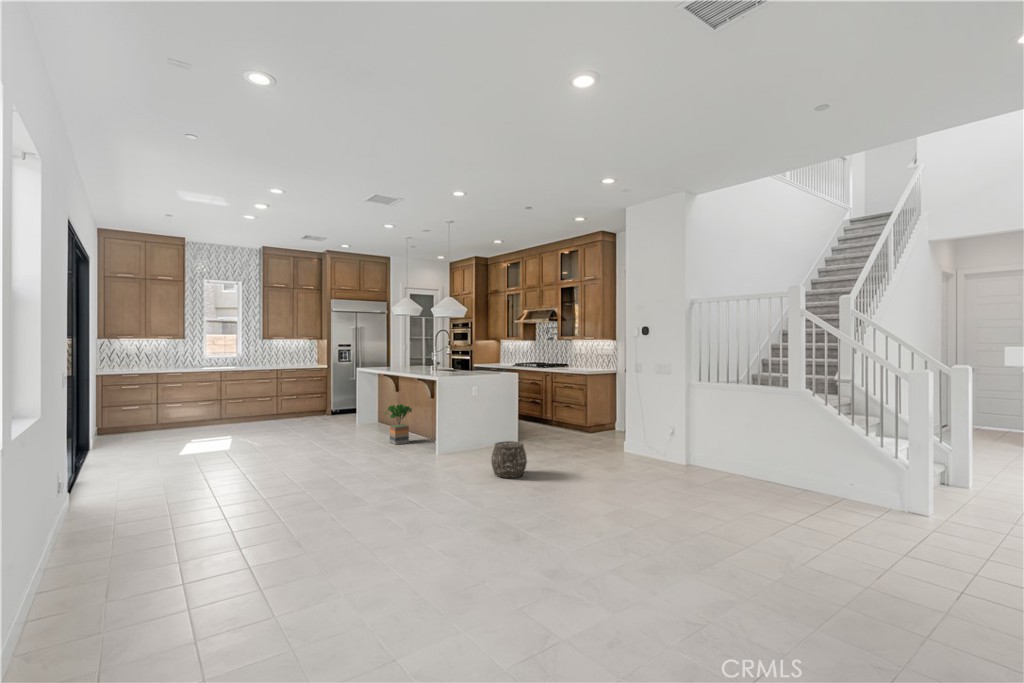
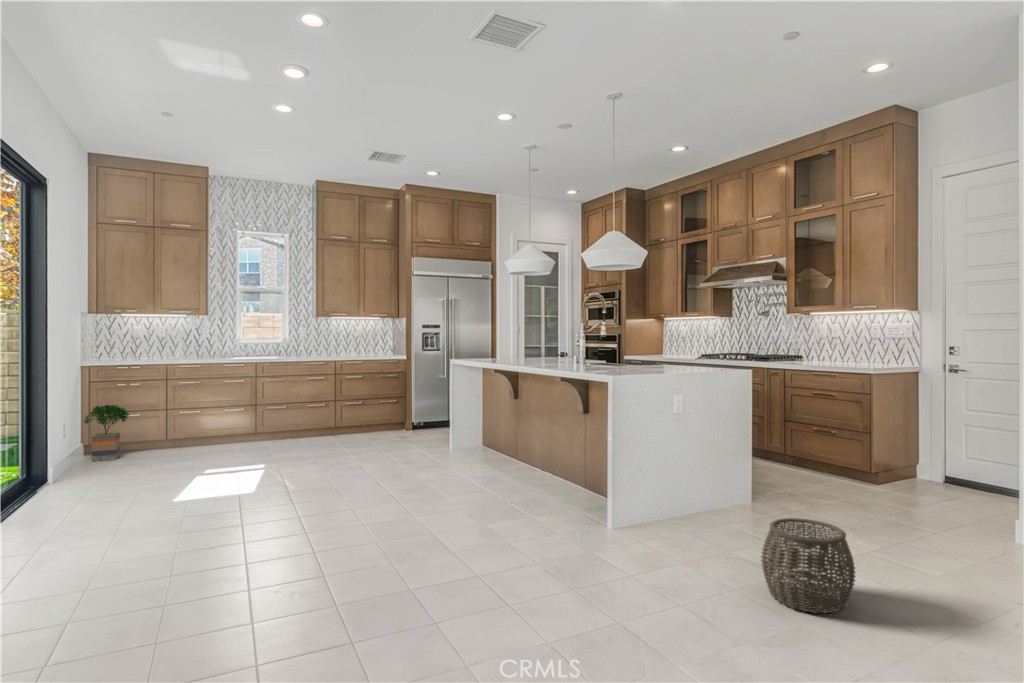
potted tree: present [385,404,412,445] -> present [84,405,129,461]

